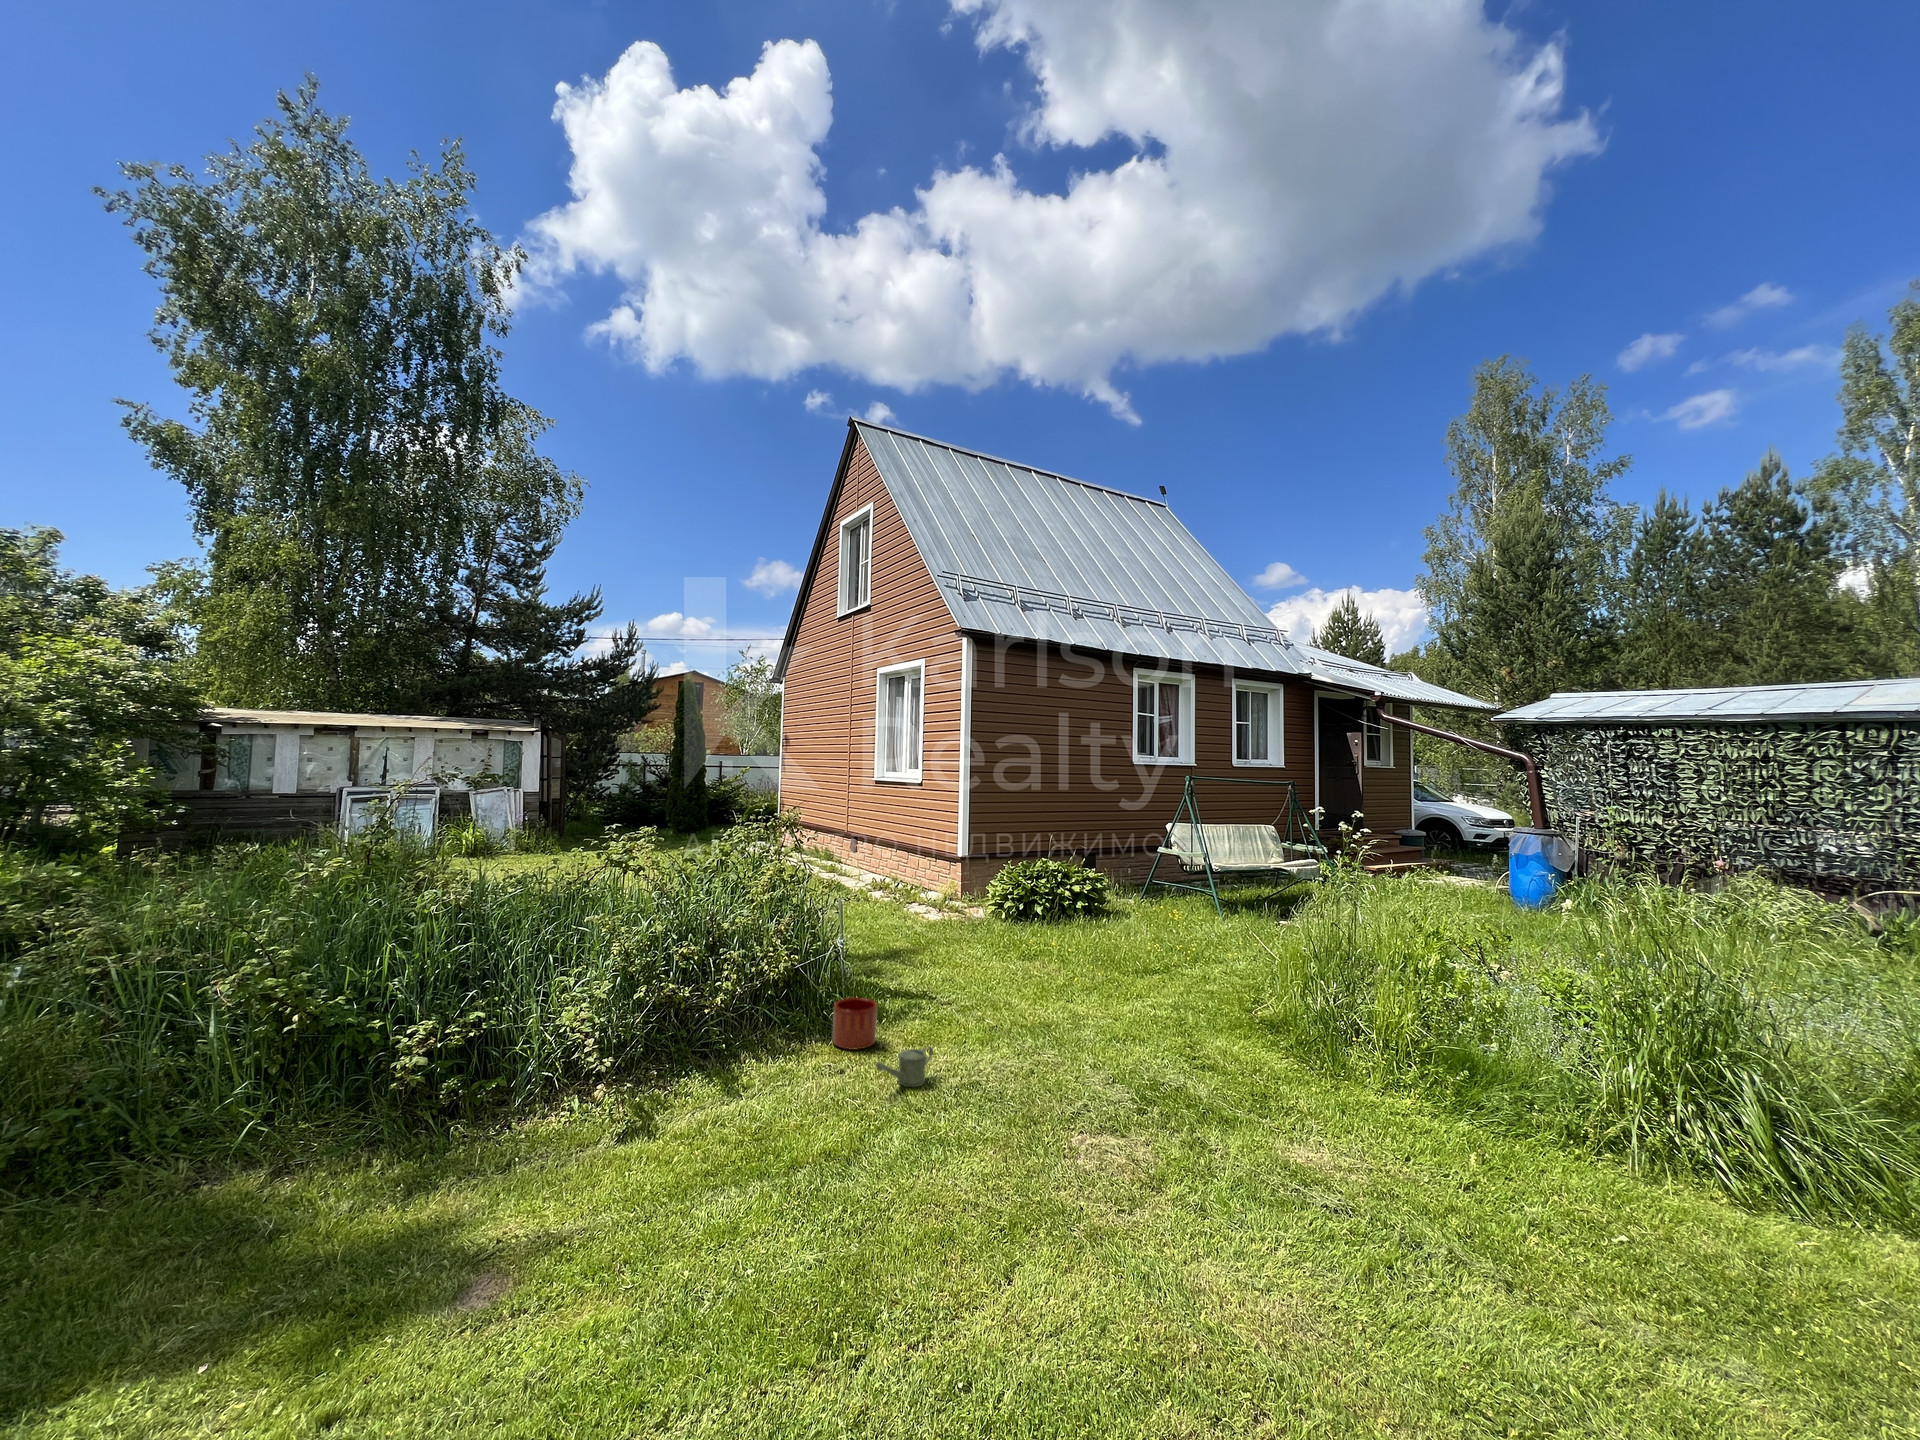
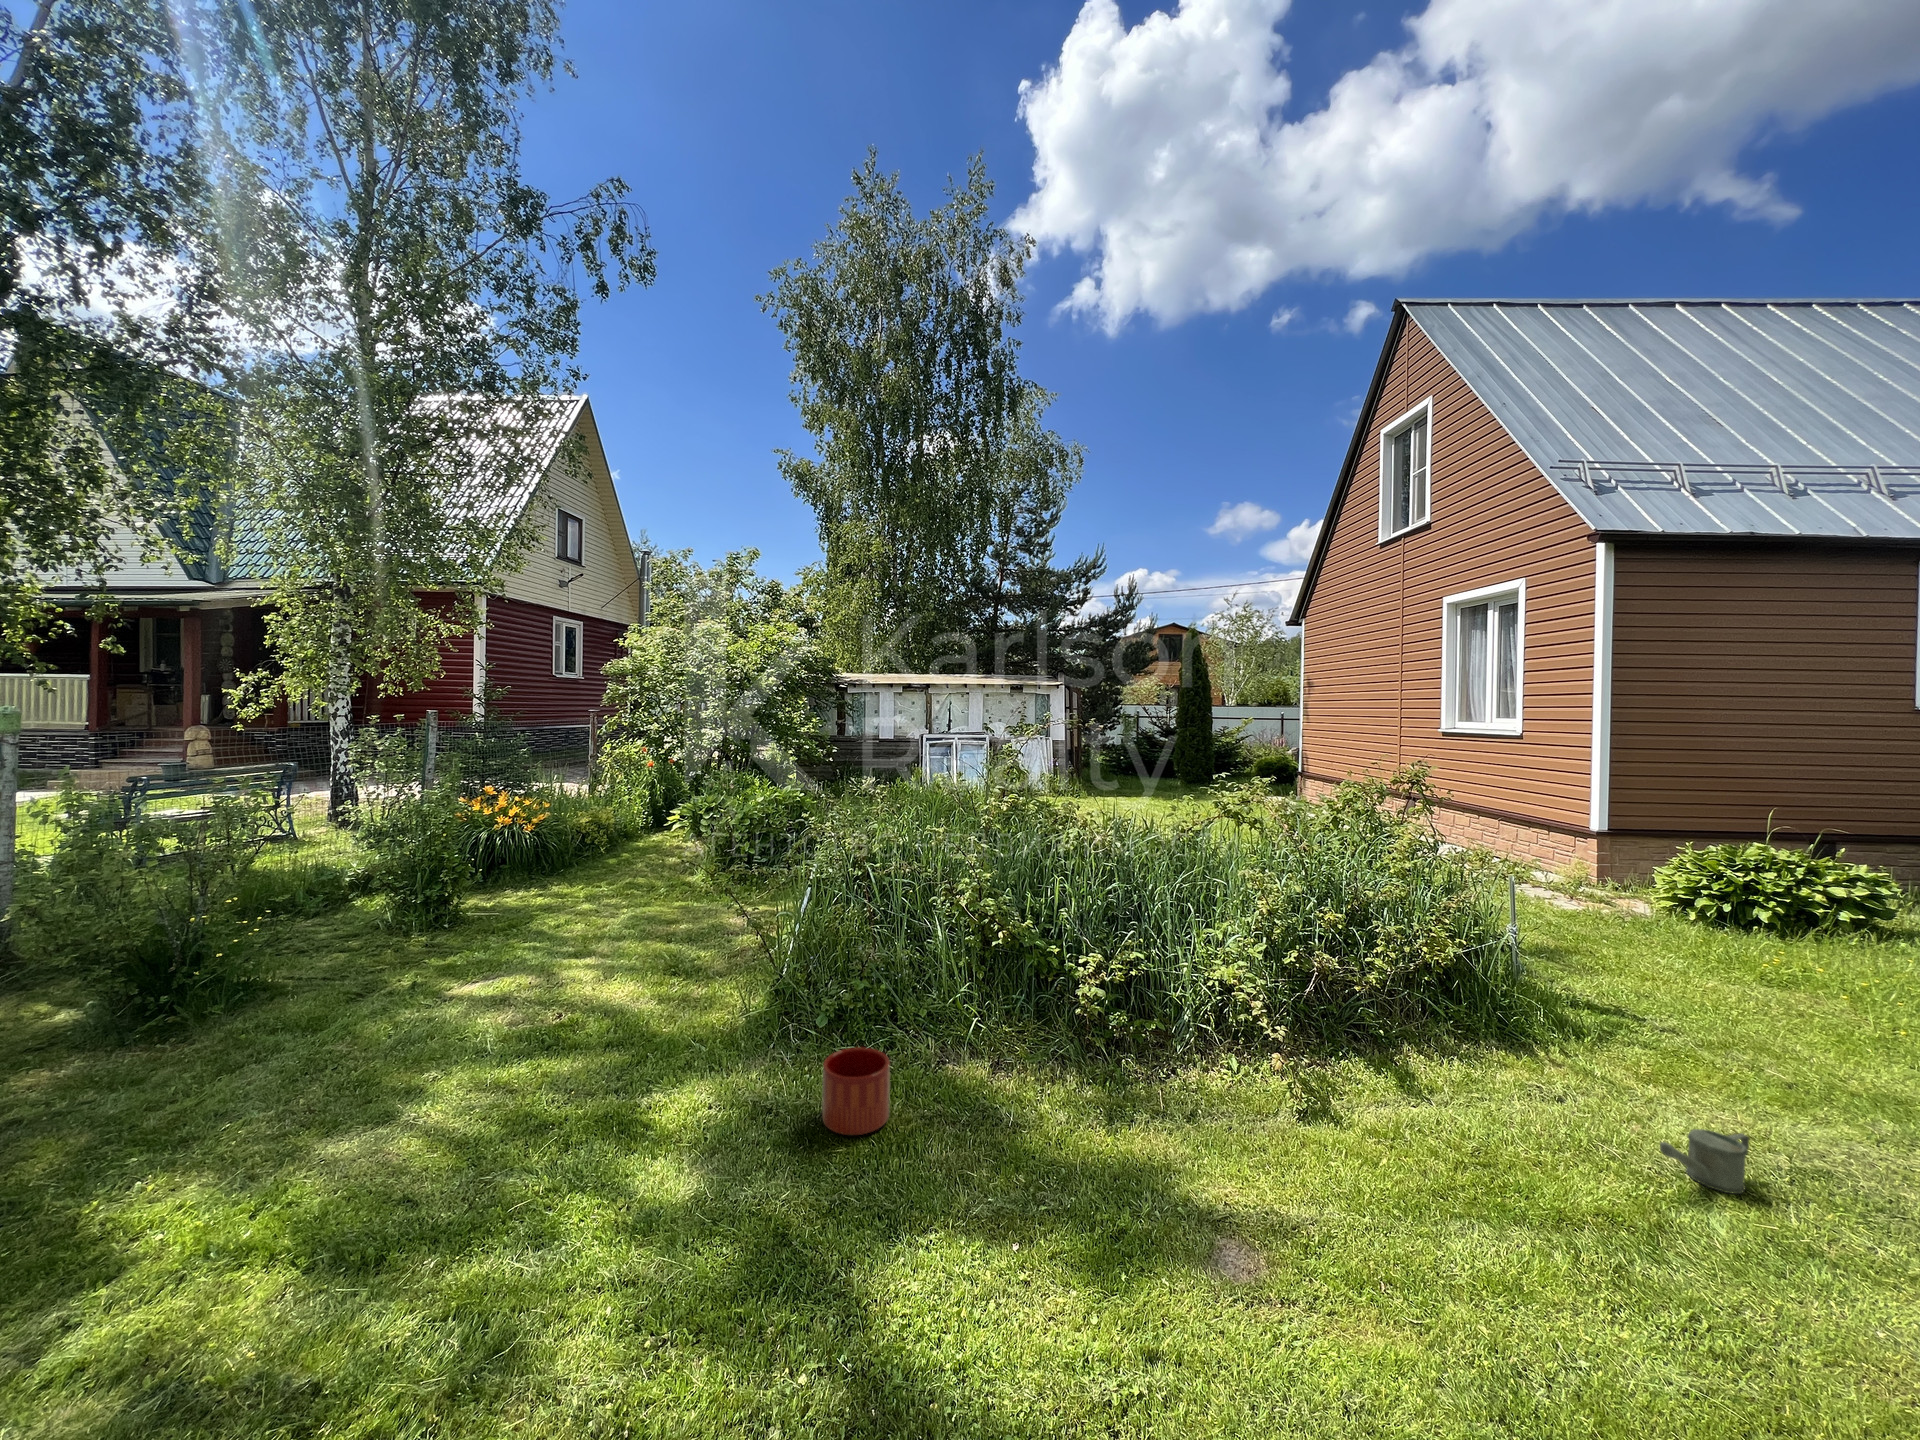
planter: present [833,998,877,1050] -> present [822,1047,890,1135]

